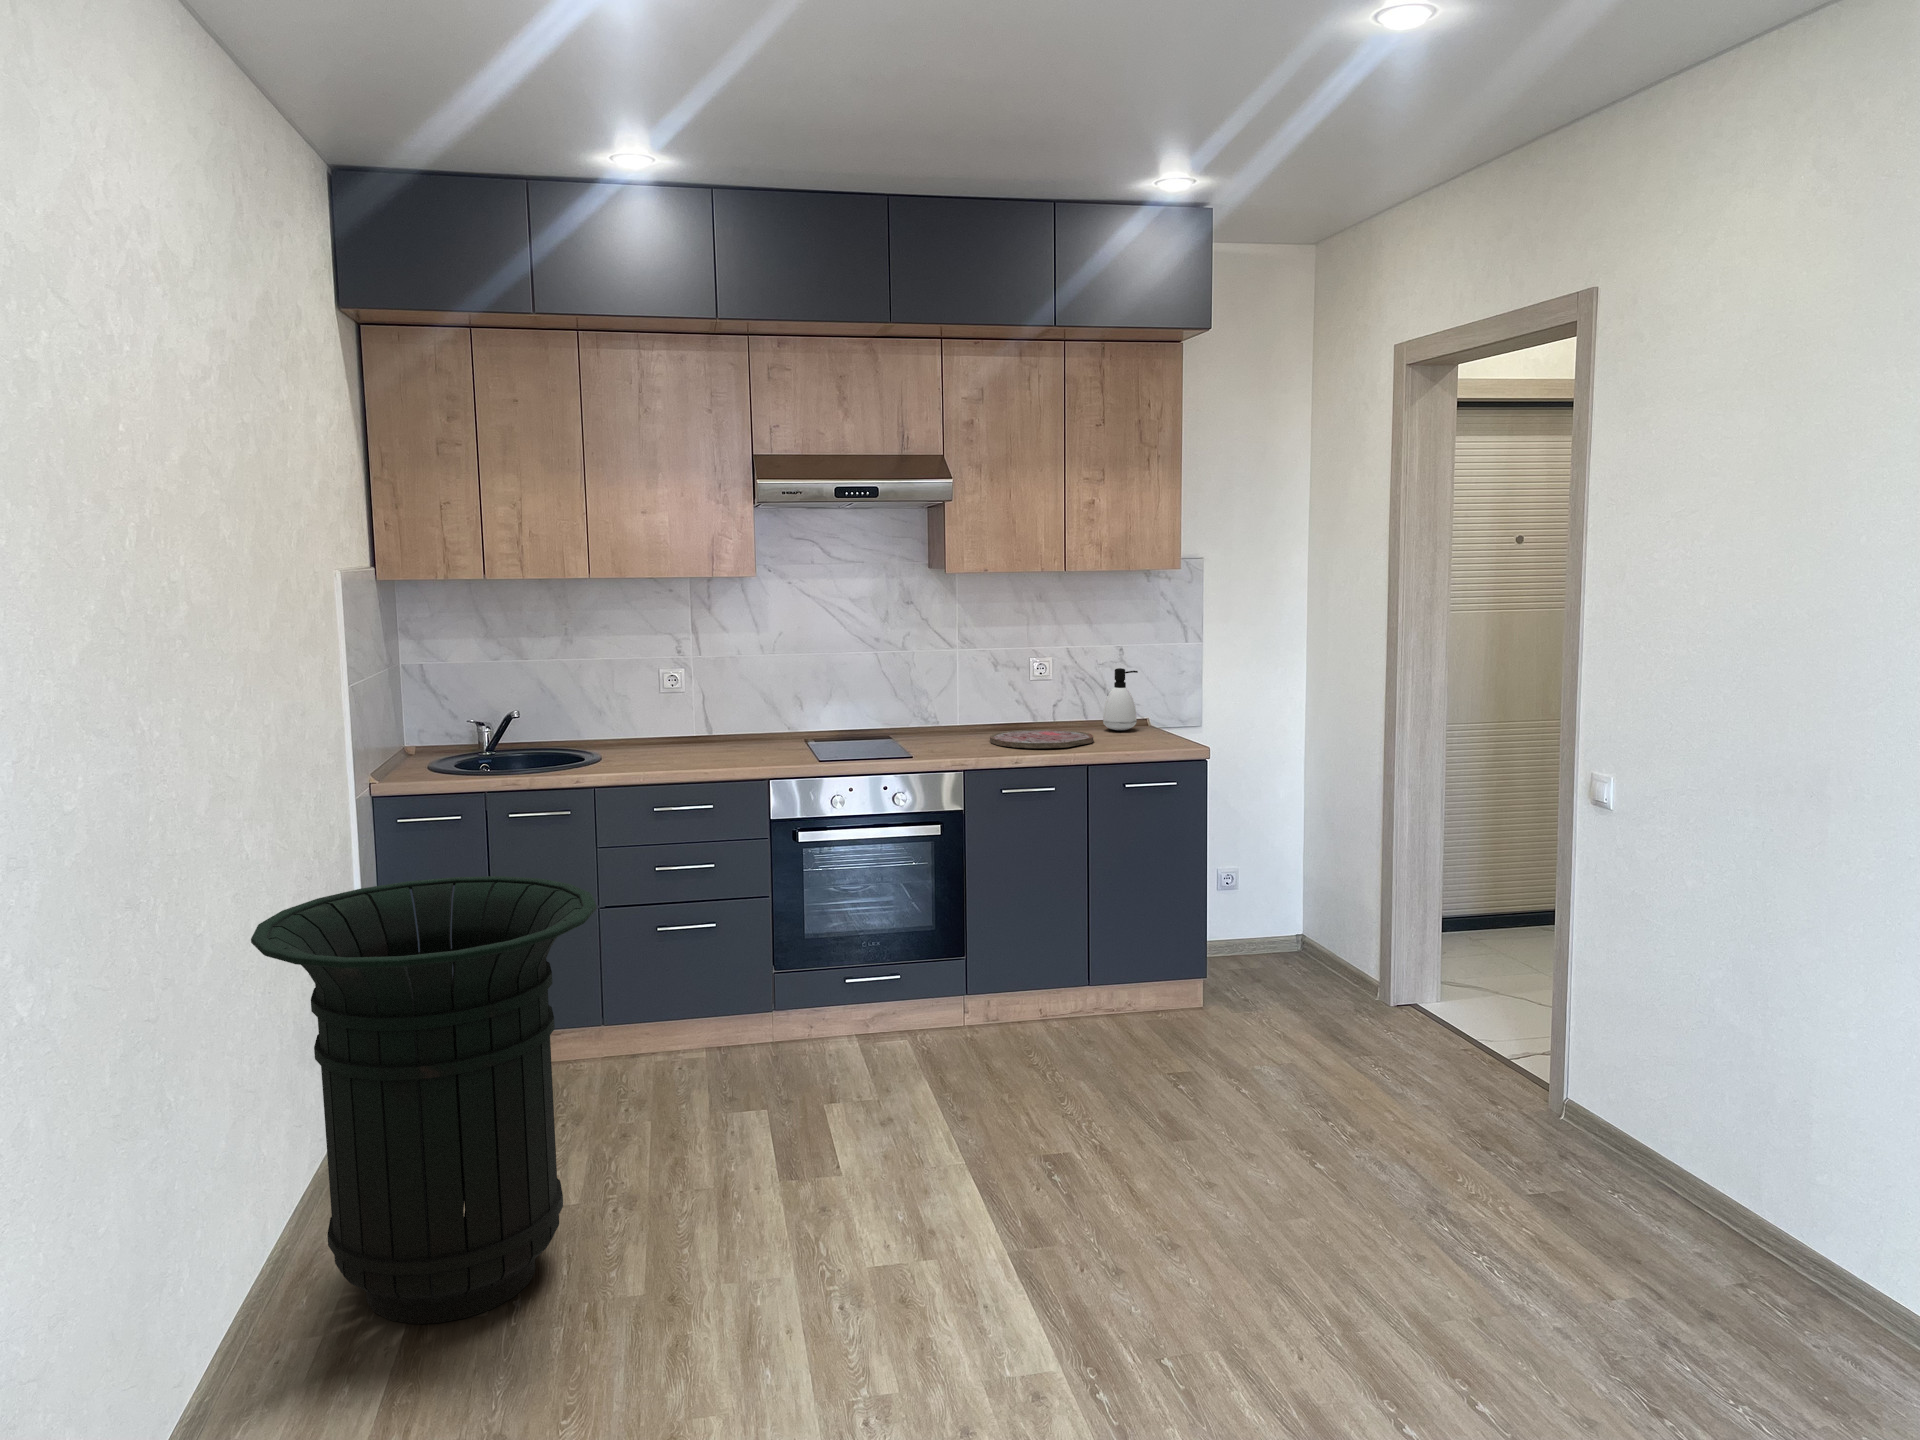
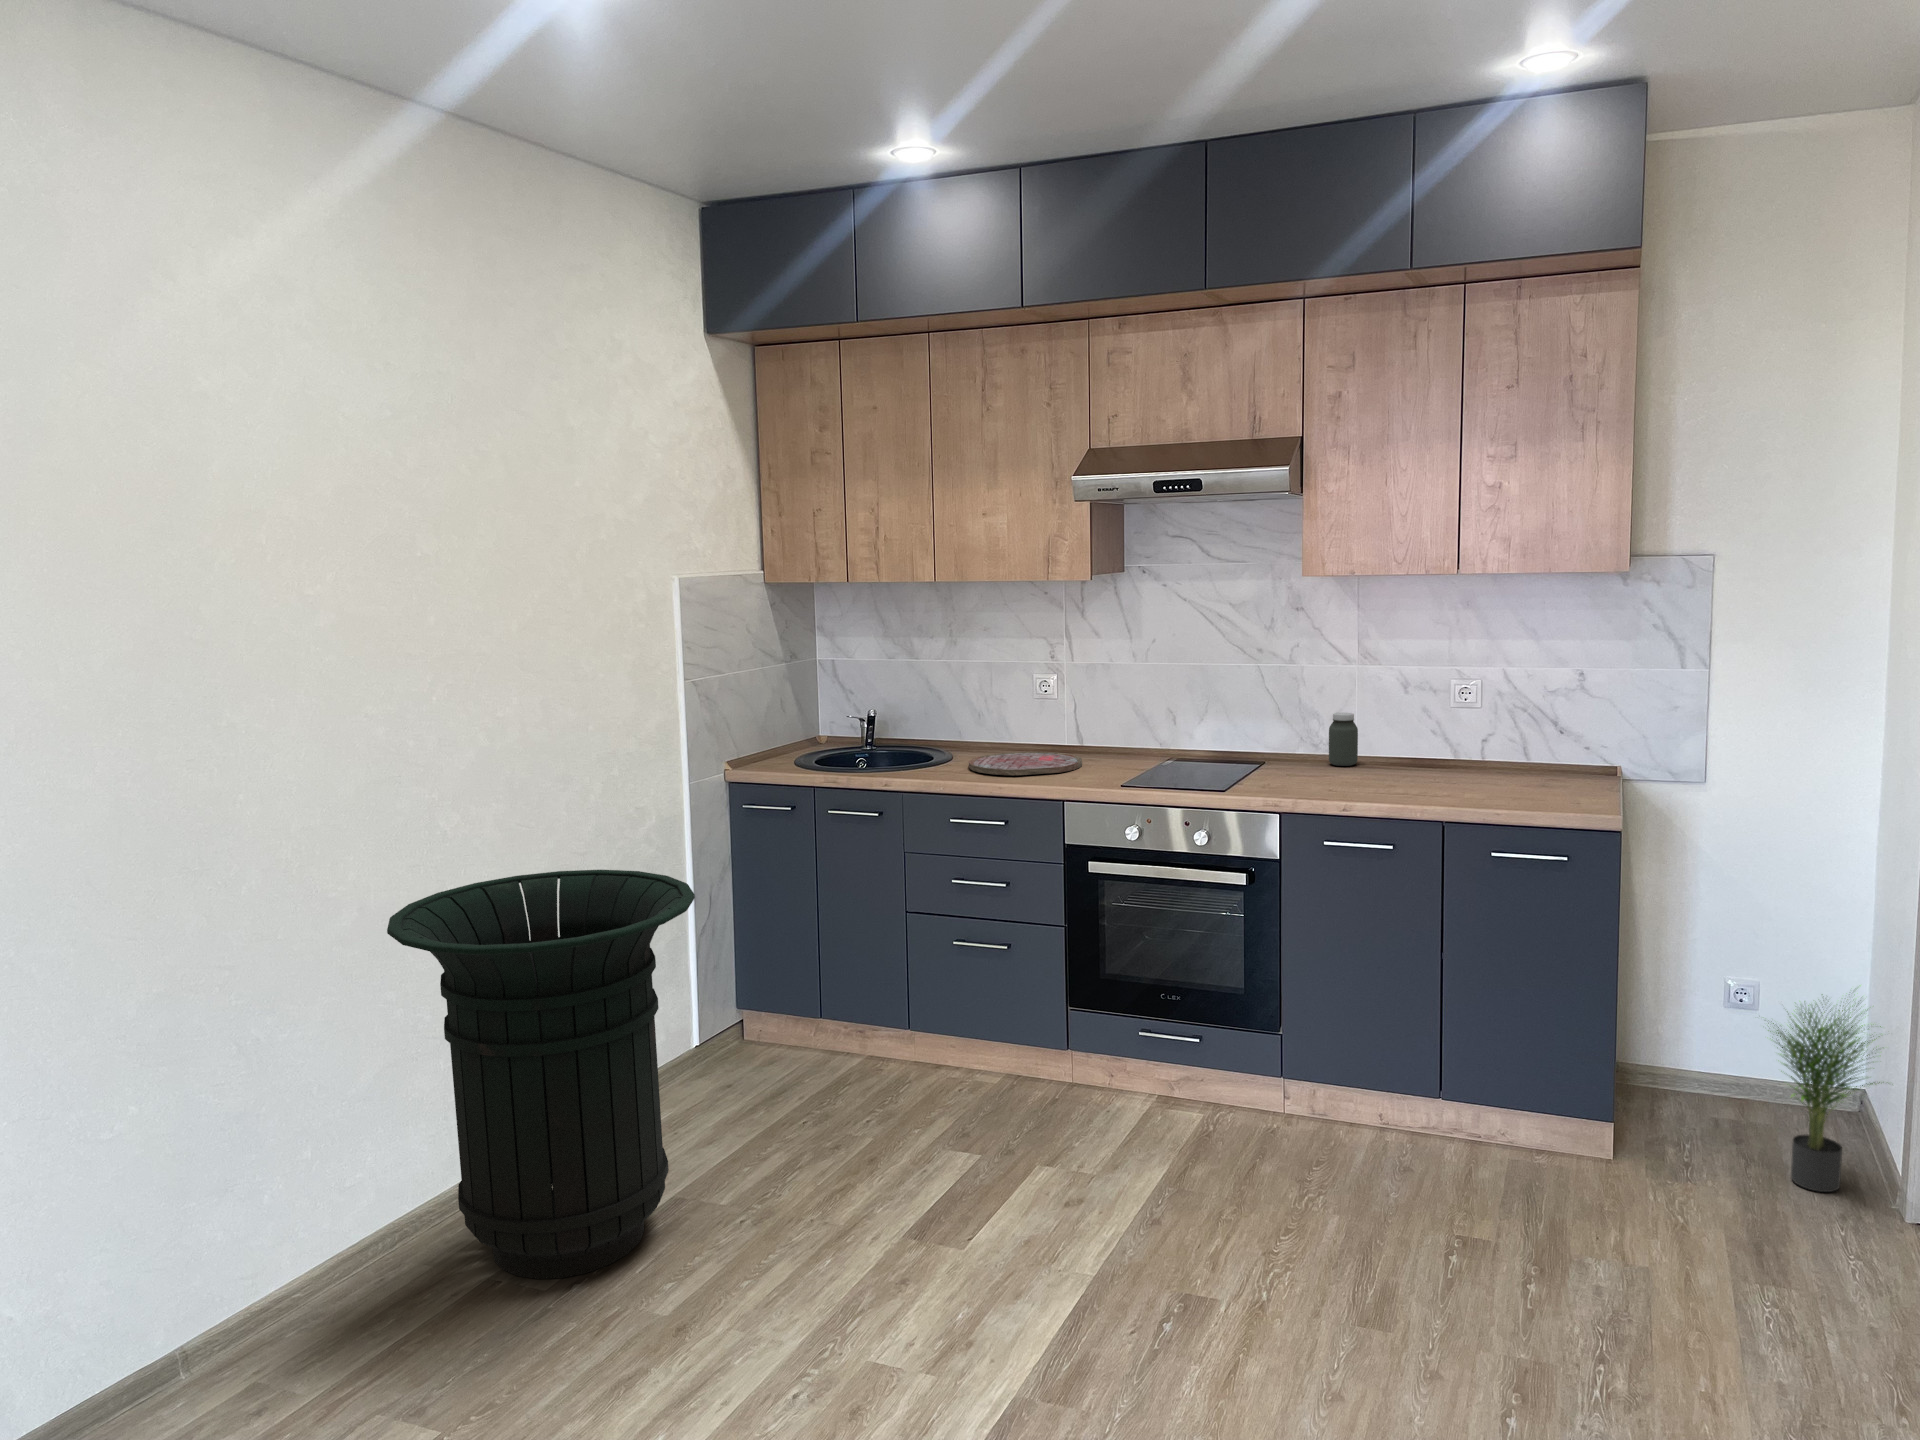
soap dispenser: present [1103,668,1138,730] -> none [1534,698,1585,778]
jar: none [943,690,967,734] -> present [1329,713,1358,766]
cutting board: present [990,729,1093,748] -> present [969,752,1082,775]
potted plant: none [1276,851,1366,996] -> present [1768,999,1881,1192]

